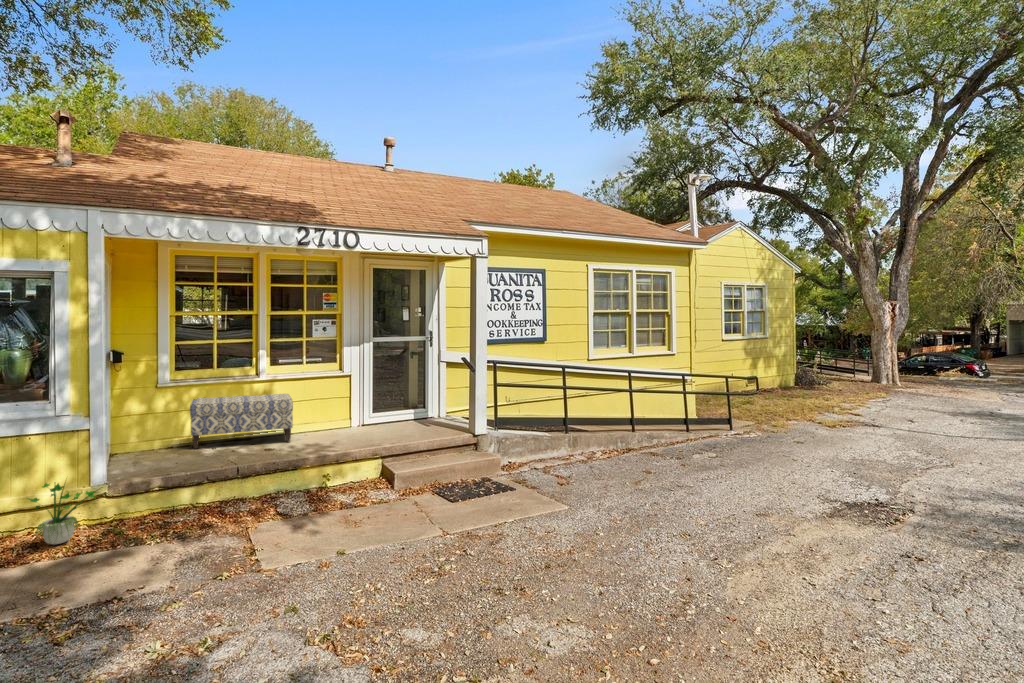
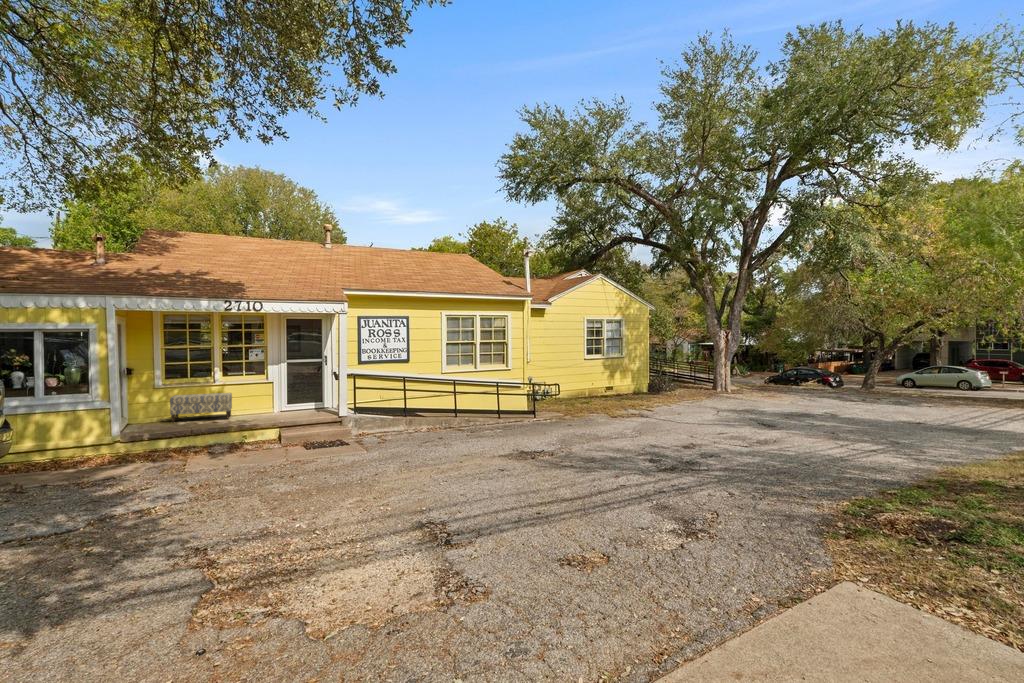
potted plant: present [28,483,104,544] -> none [77,426,121,463]

